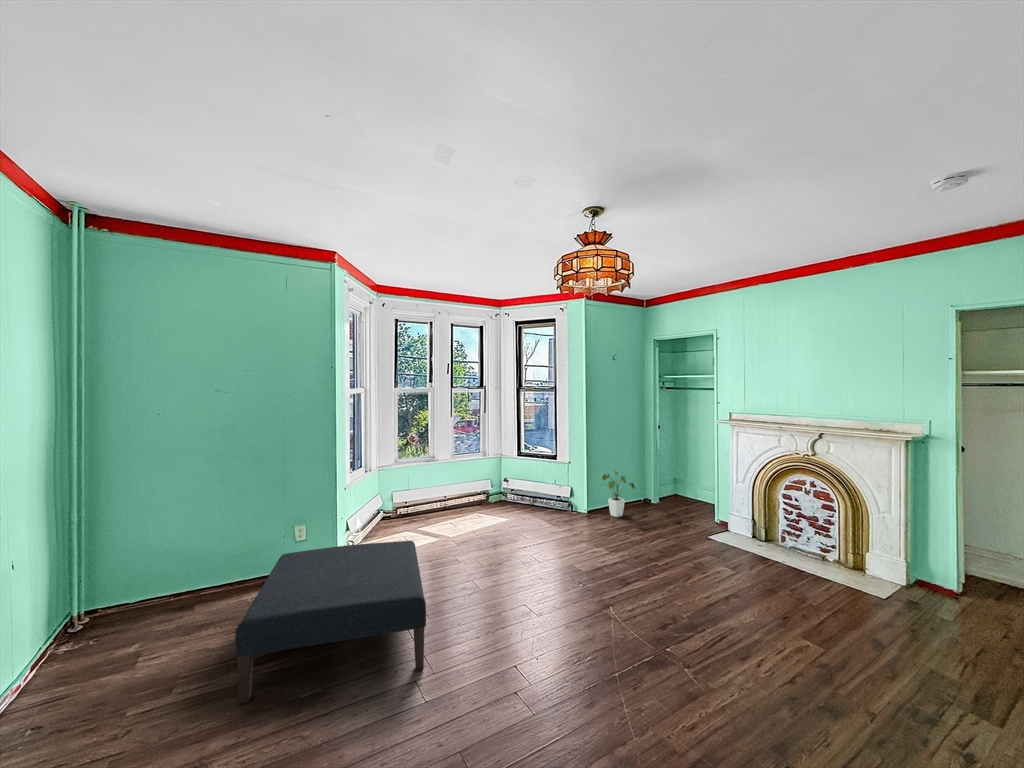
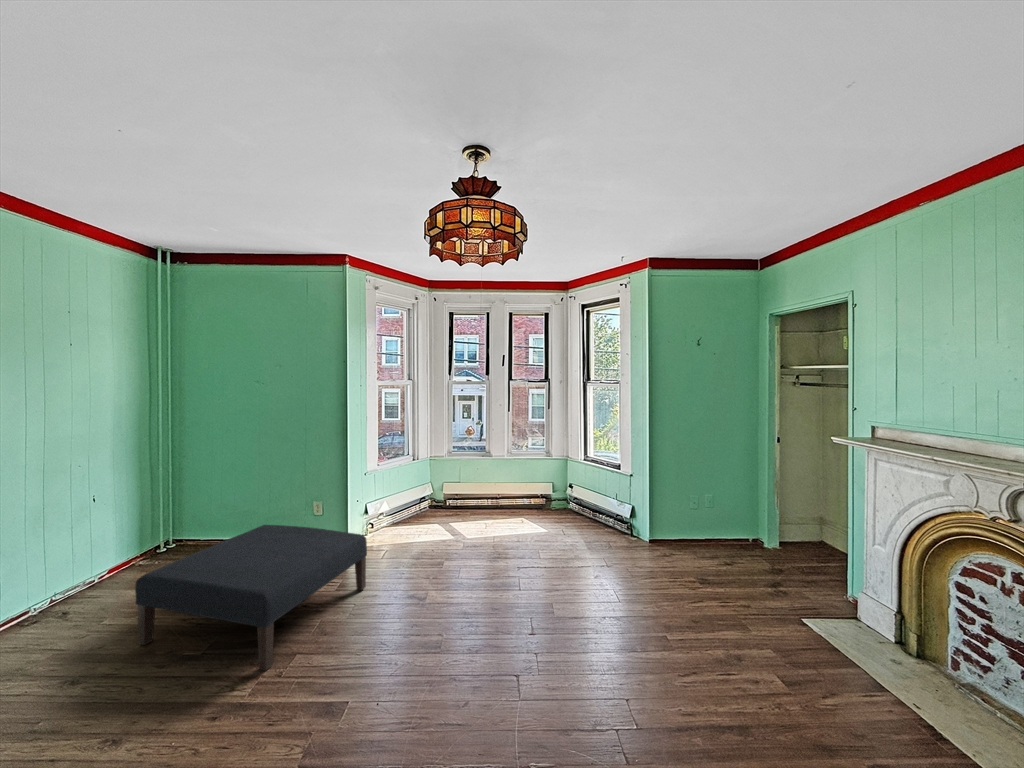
house plant: present [601,470,635,517] -> none [670,493,714,556]

